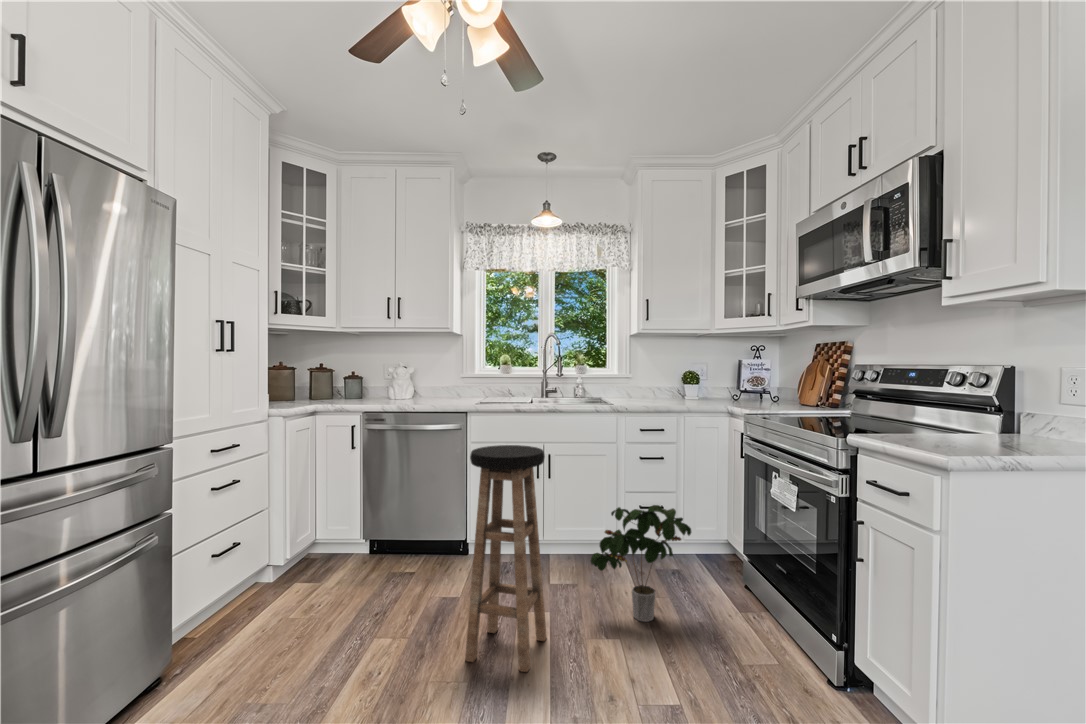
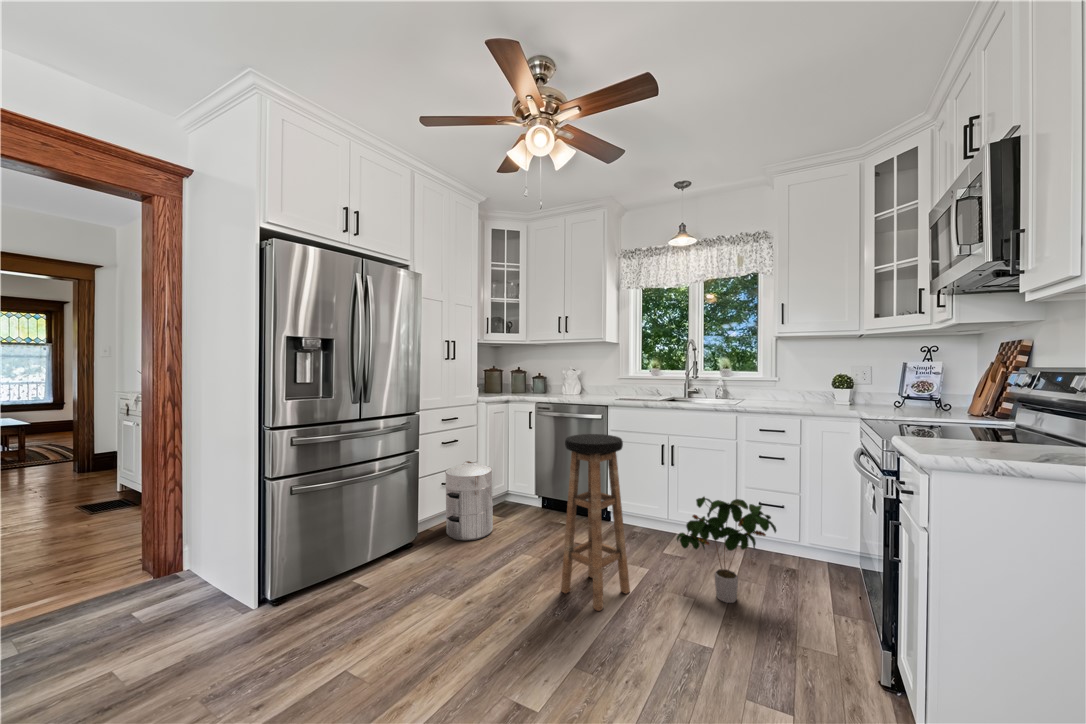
waste bin: none [236,504,316,629] -> present [445,461,493,541]

